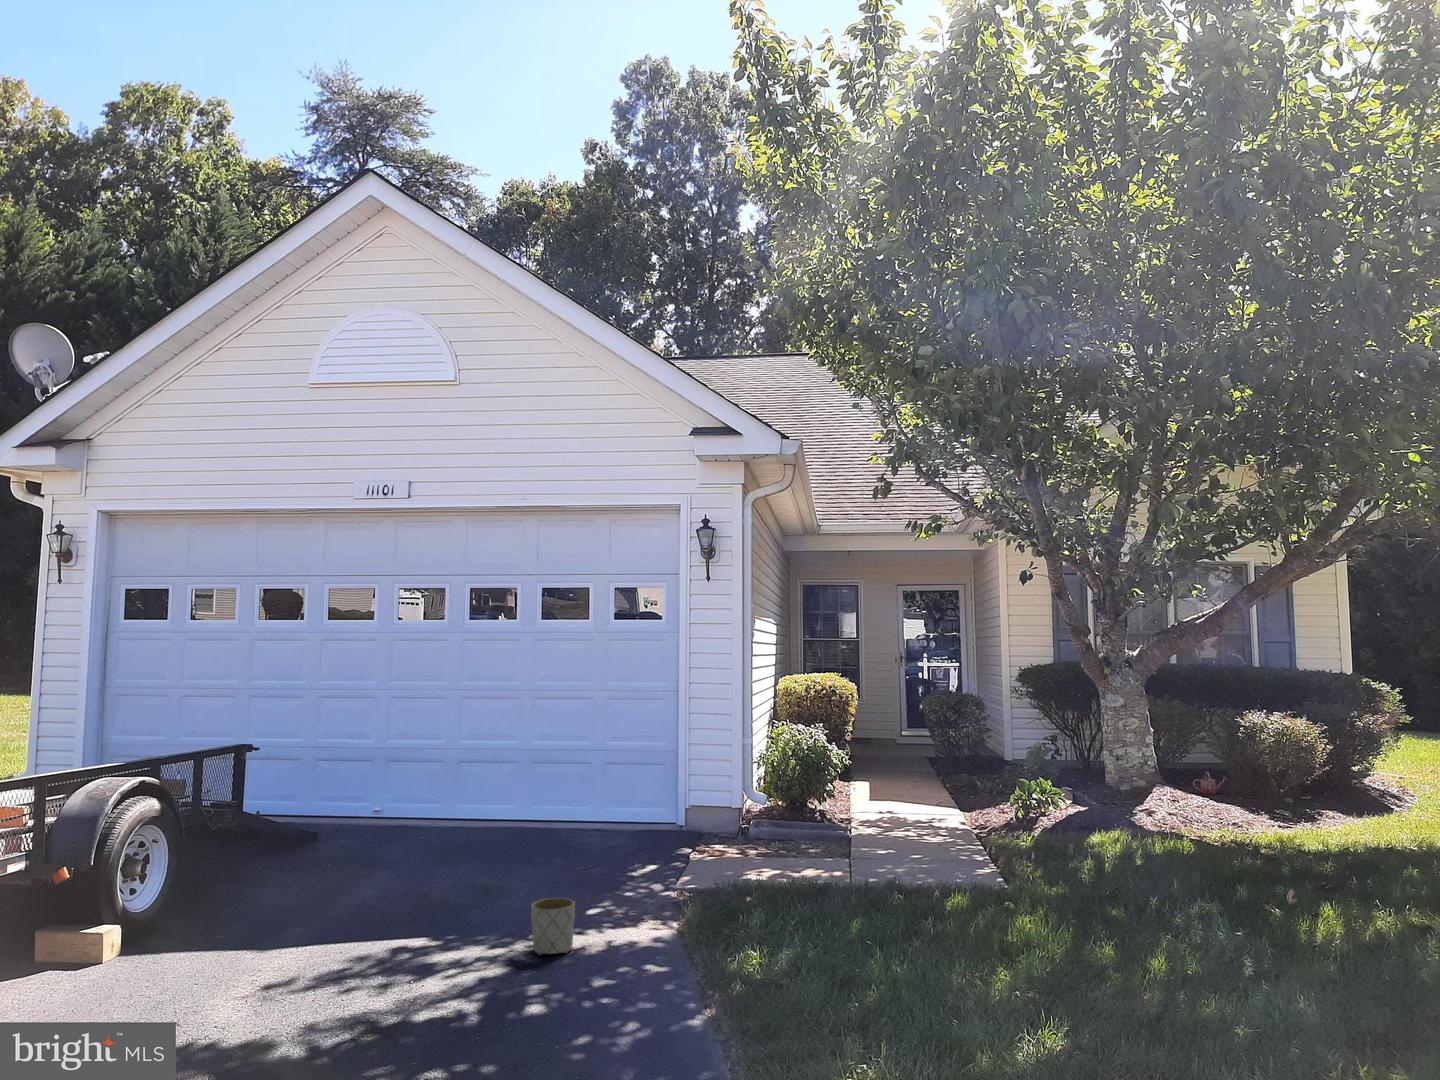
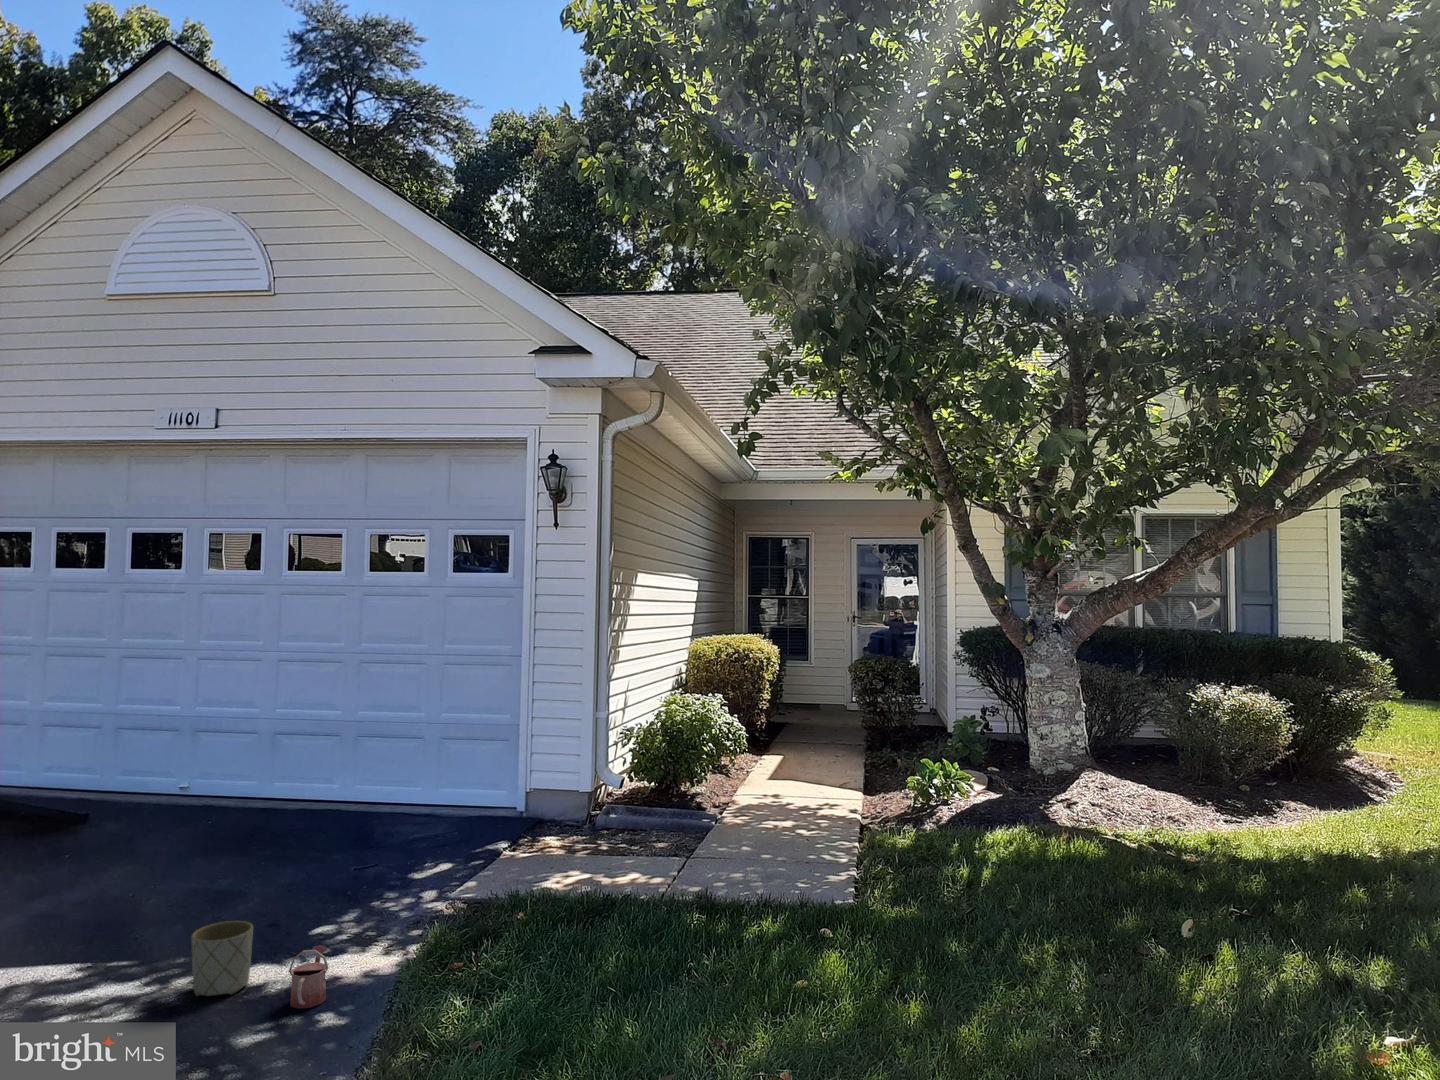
watering can: present [1193,772,1228,794] -> present [289,946,329,1009]

